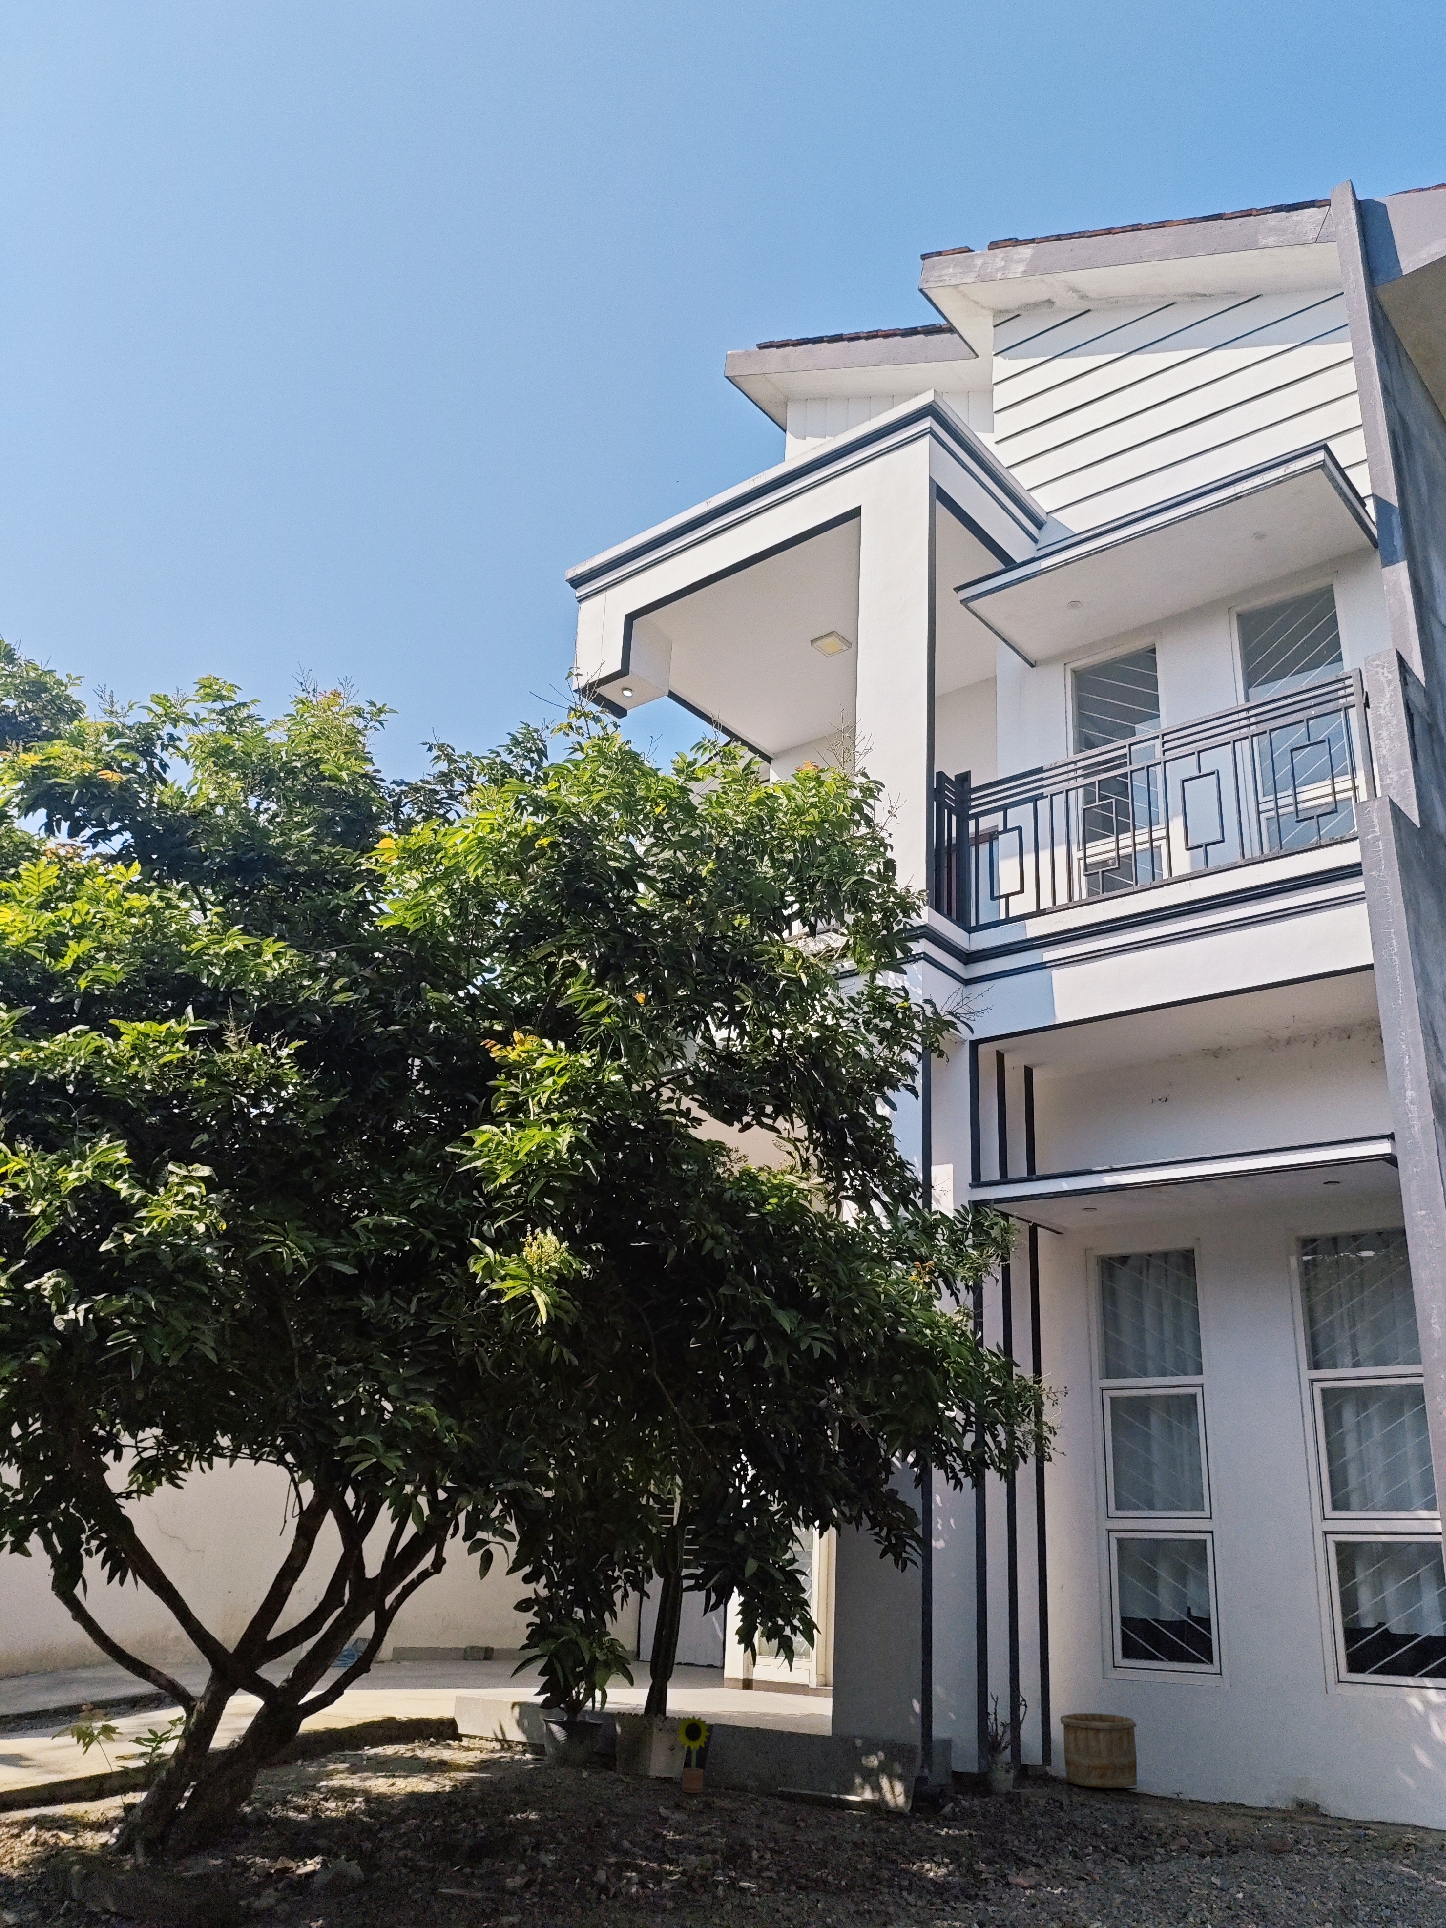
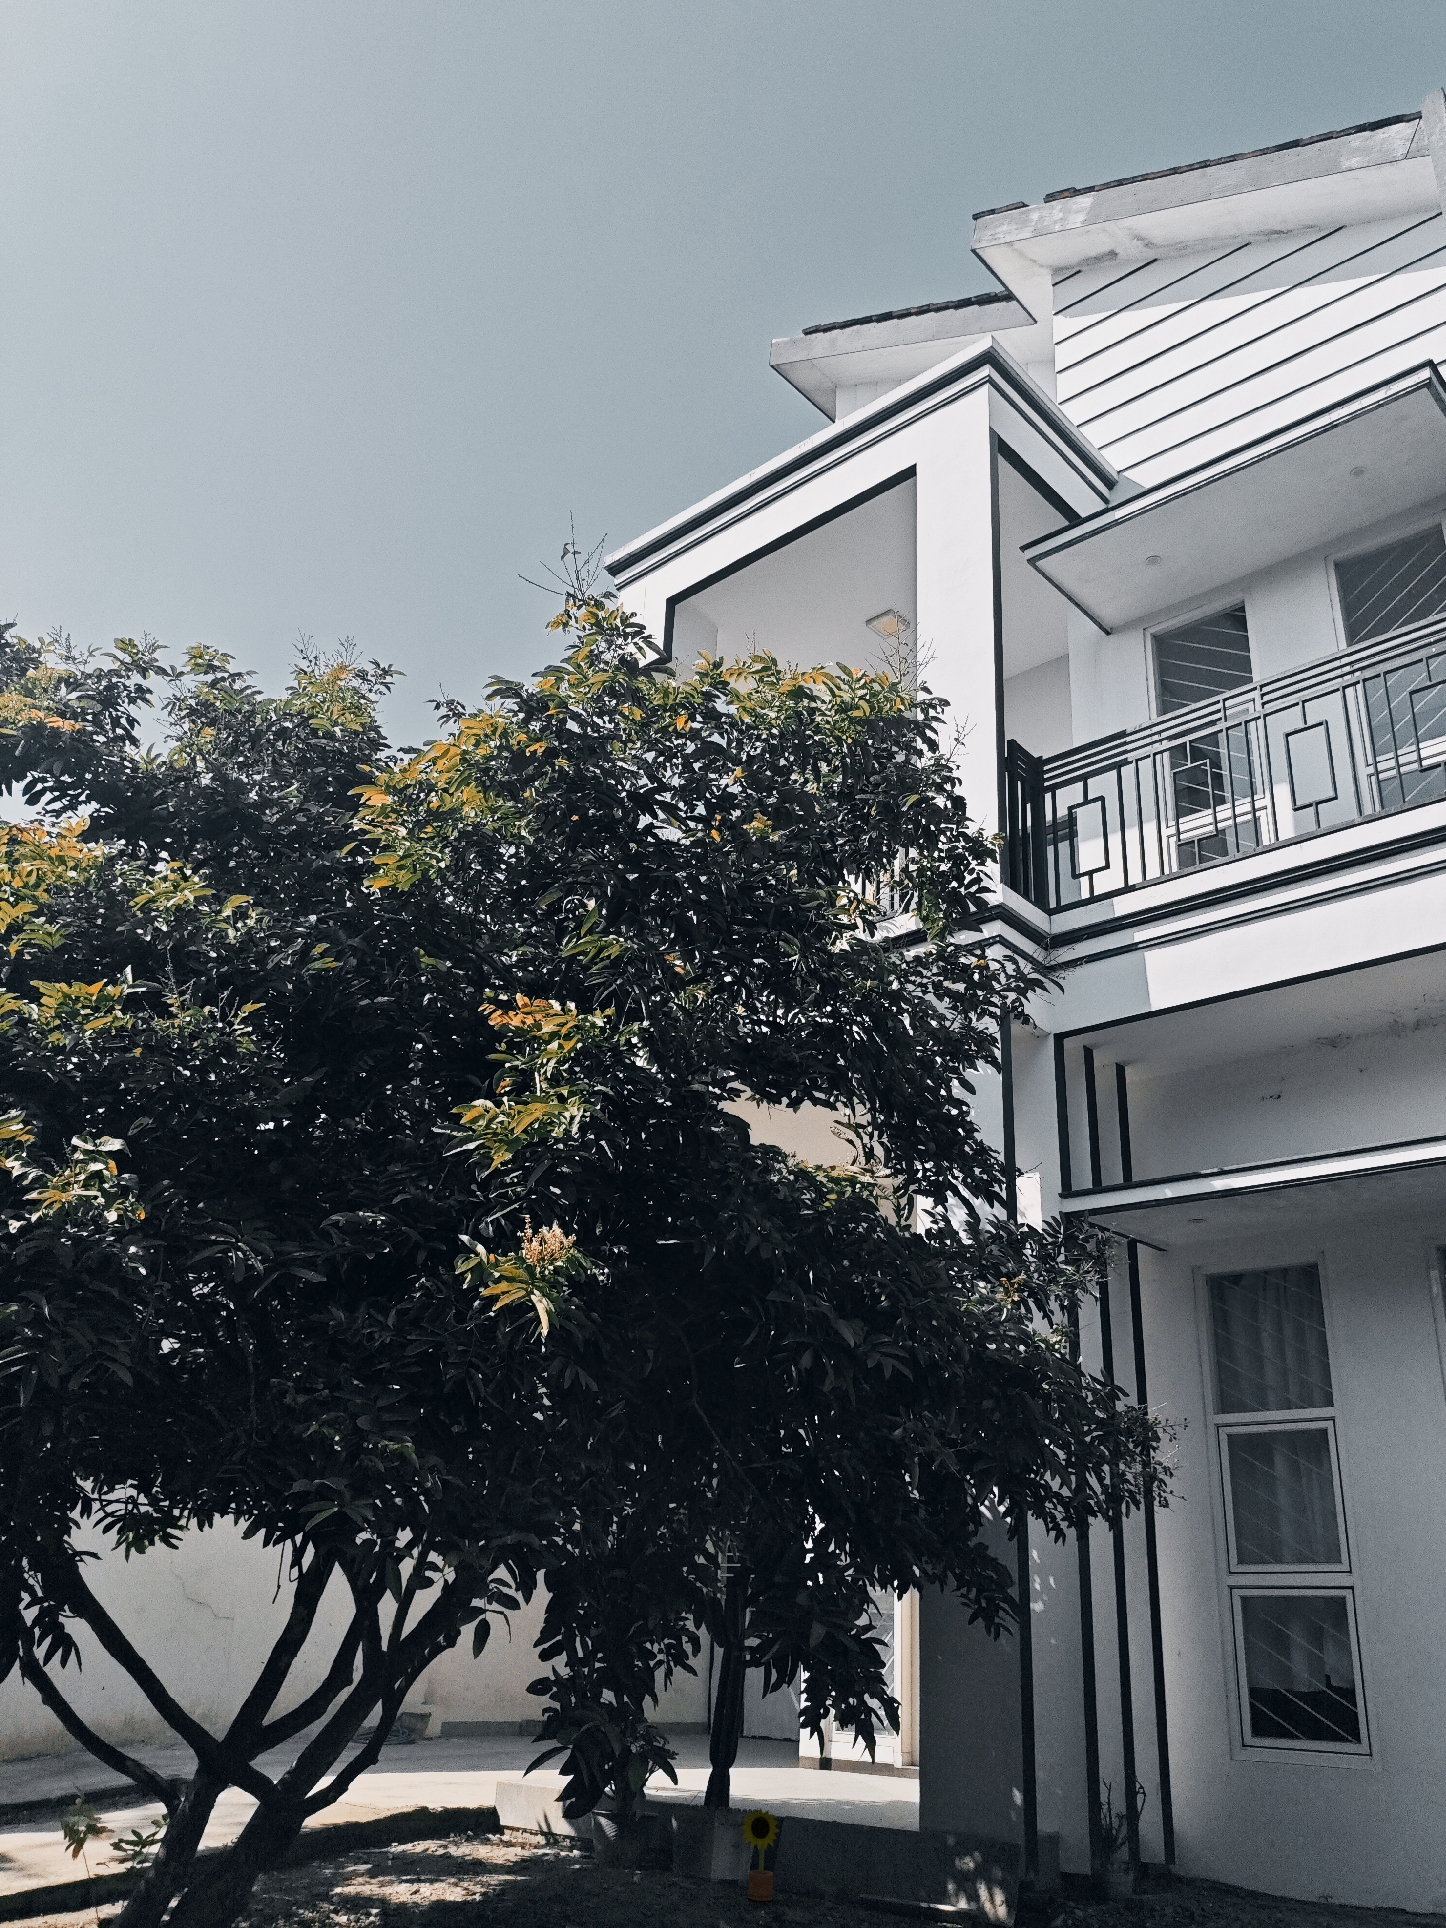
wooden bucket: present [1060,1713,1137,1788] -> none [1187,1801,1281,1893]

